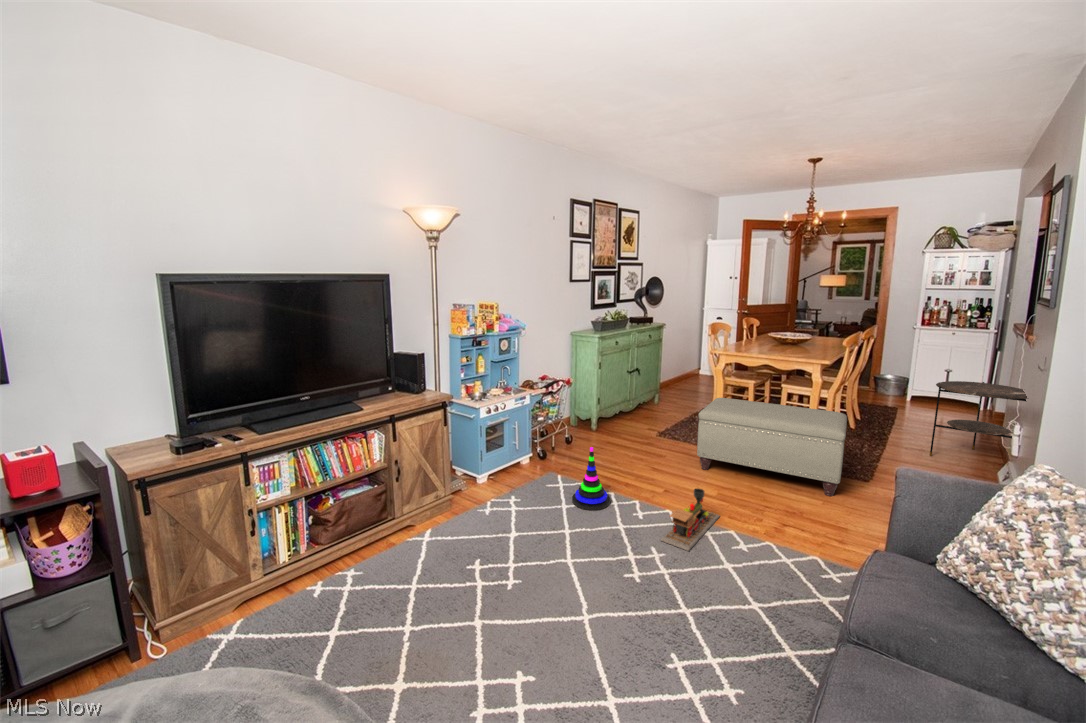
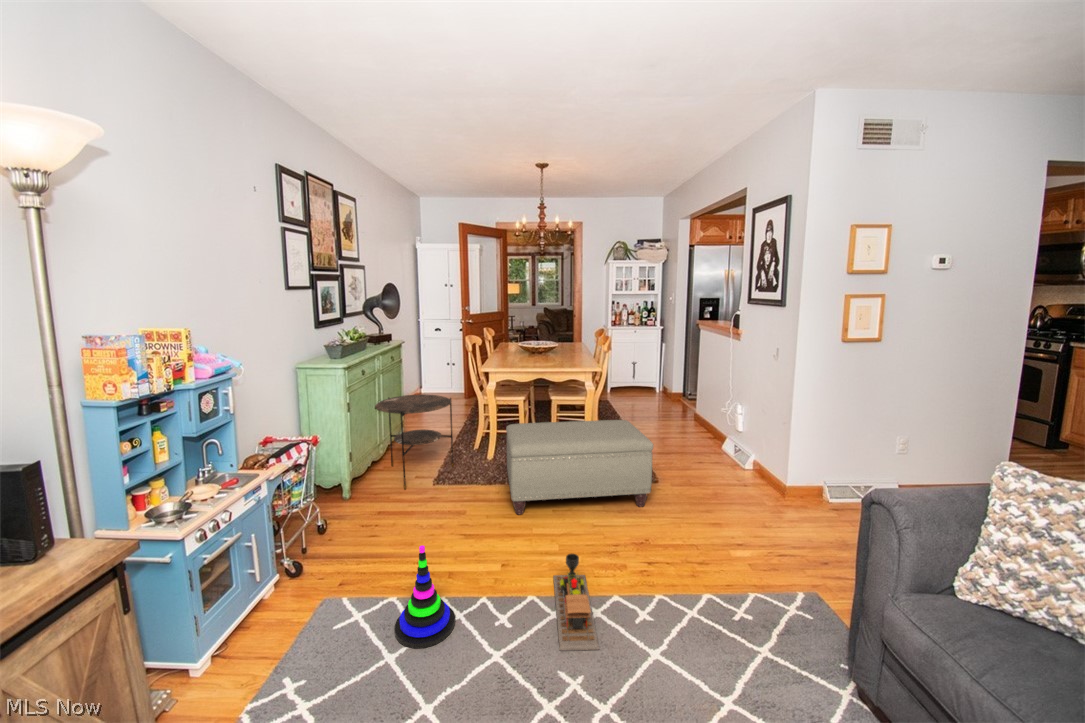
side table: present [930,381,1027,456] -> present [375,394,454,489]

